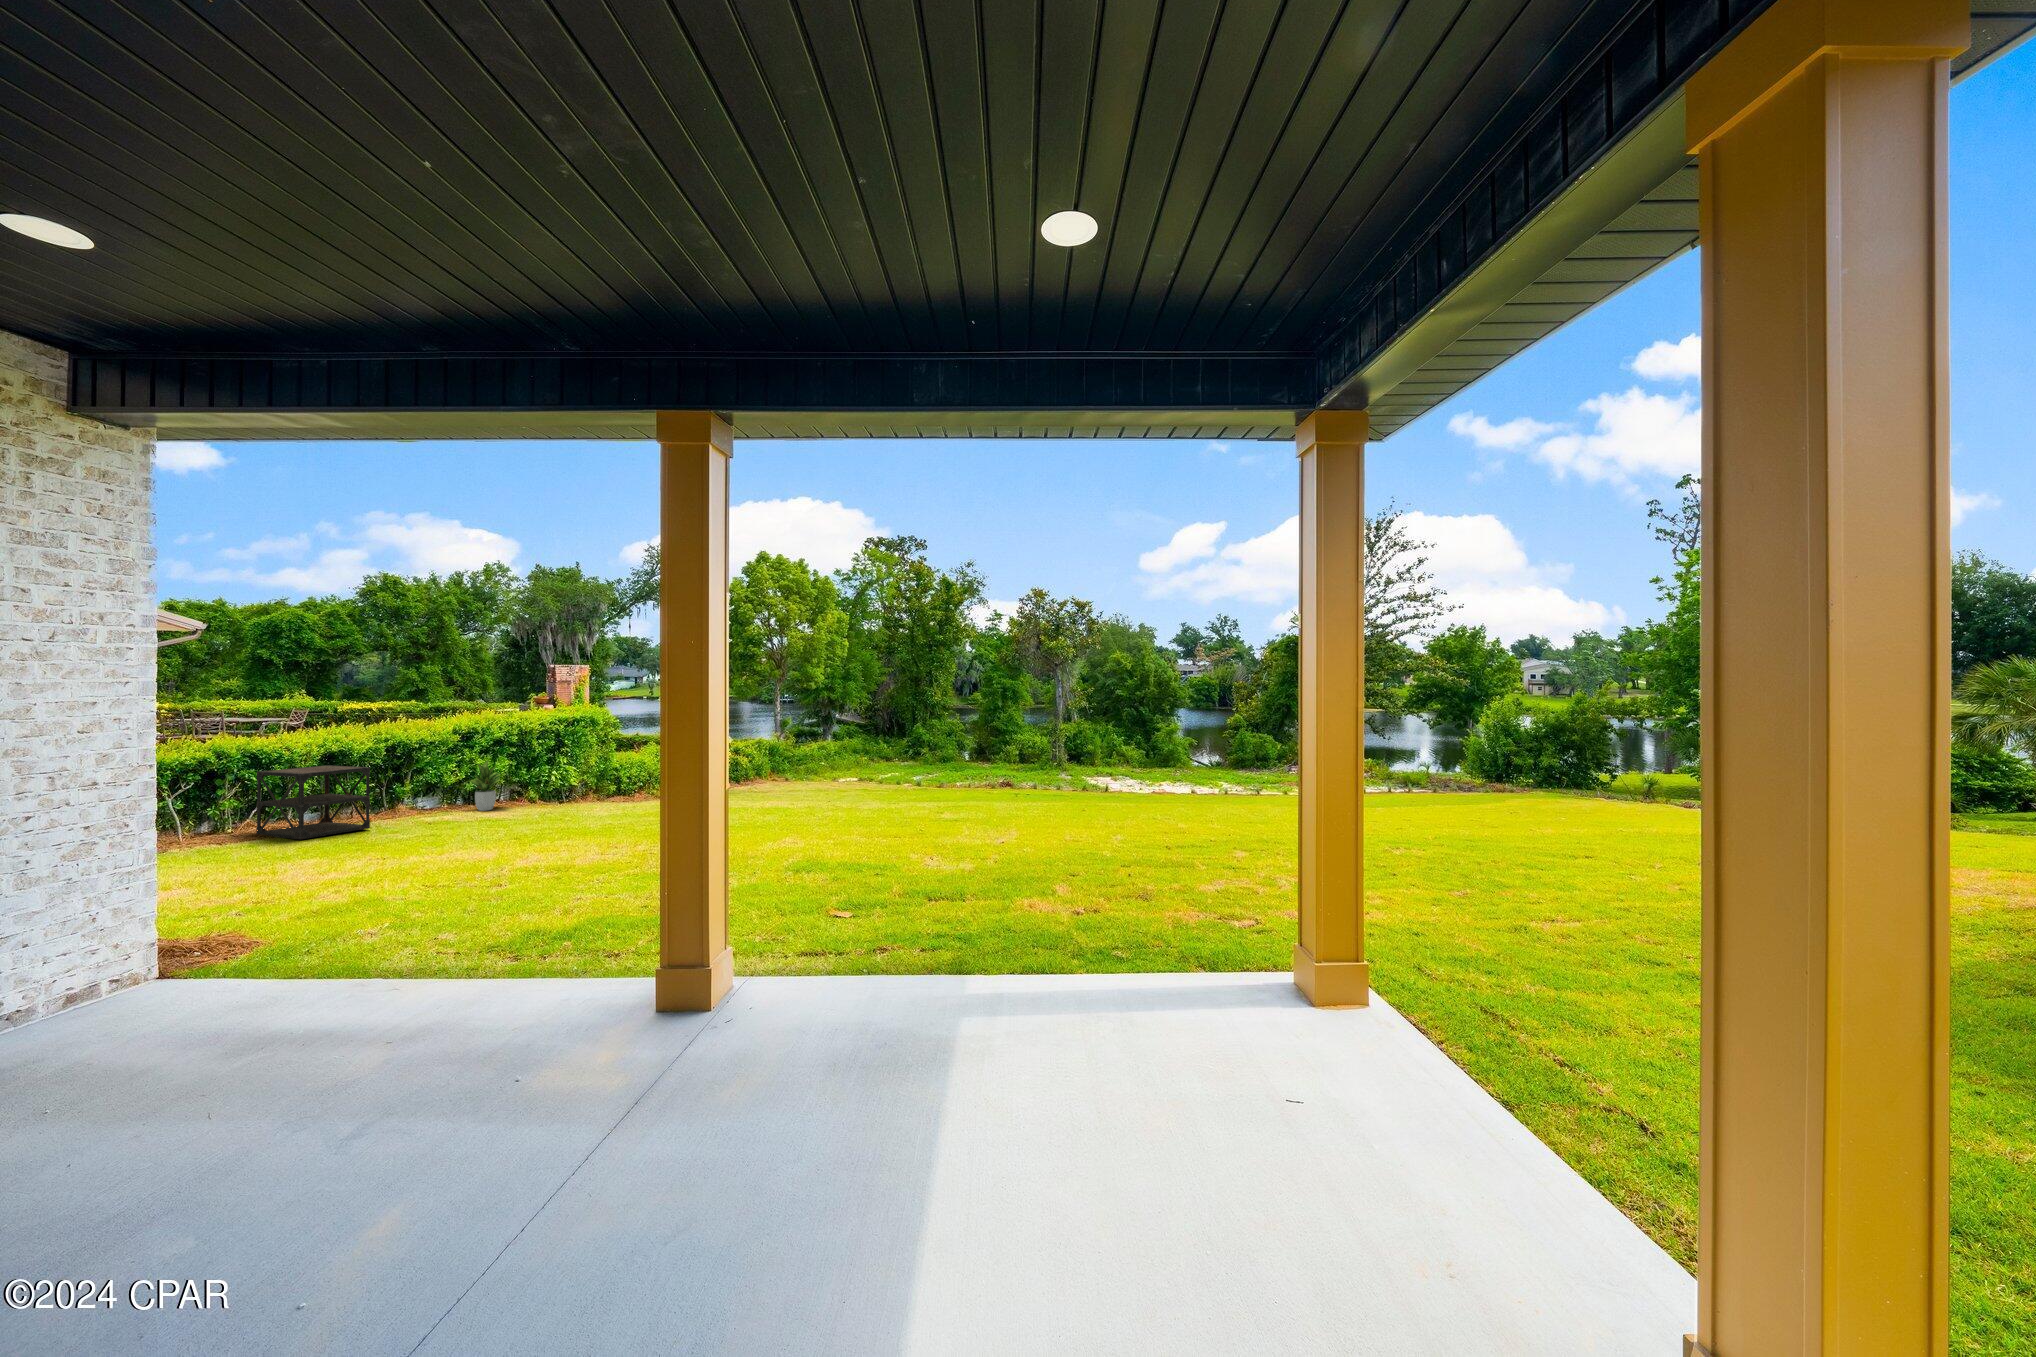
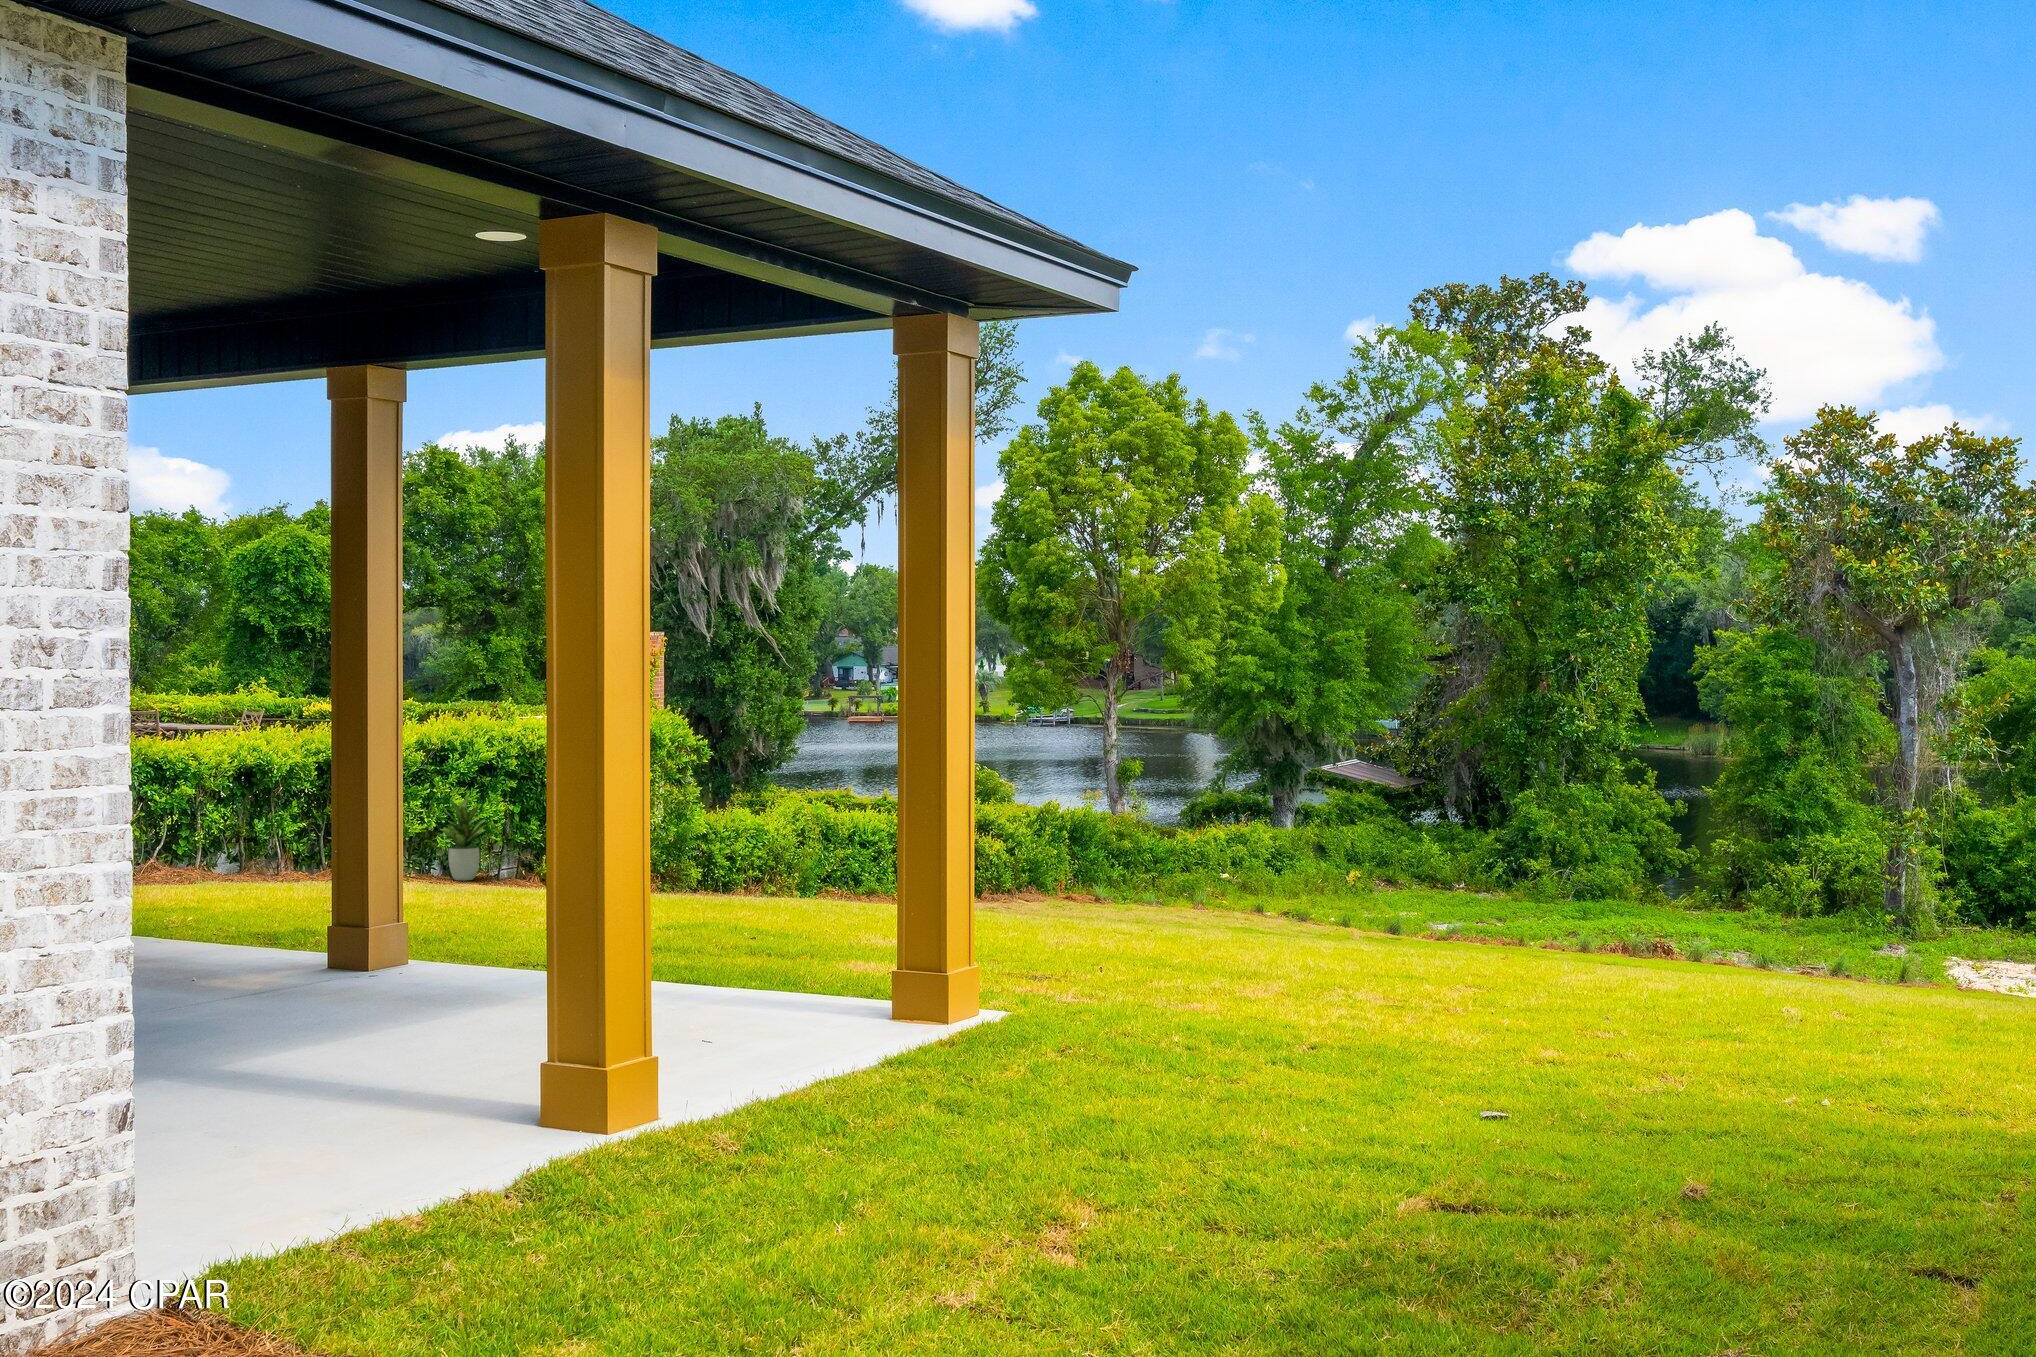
side table: present [257,765,370,839] -> none [151,793,289,901]

